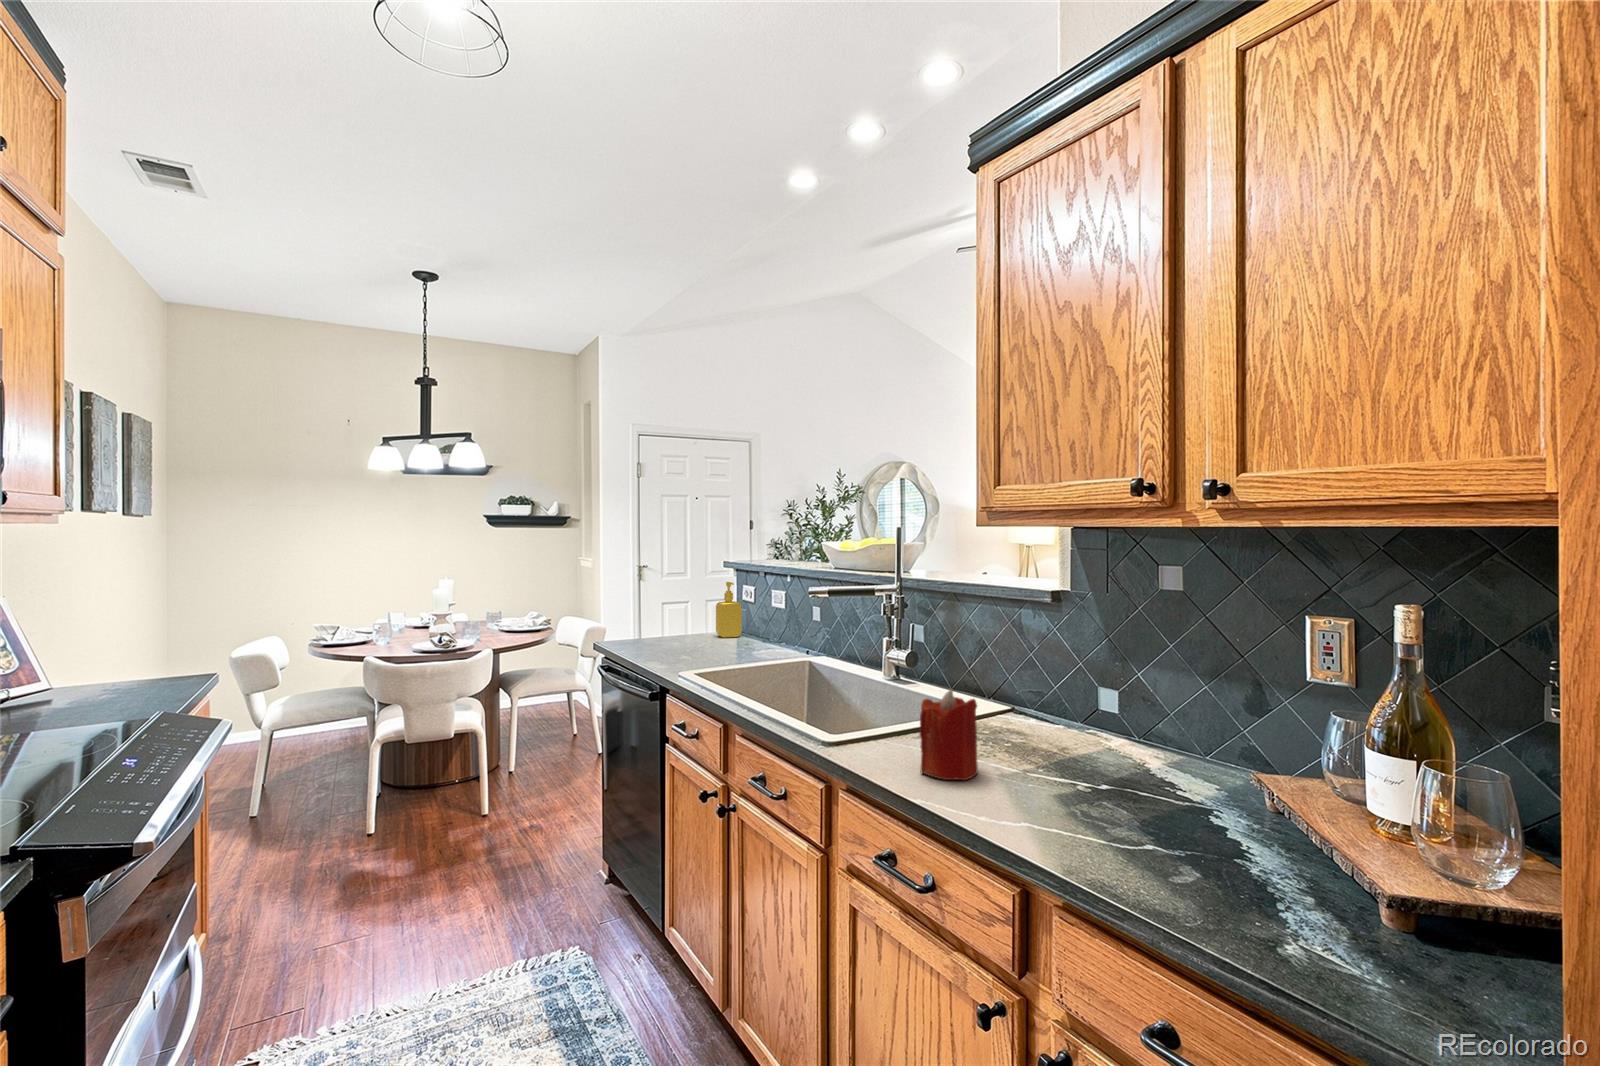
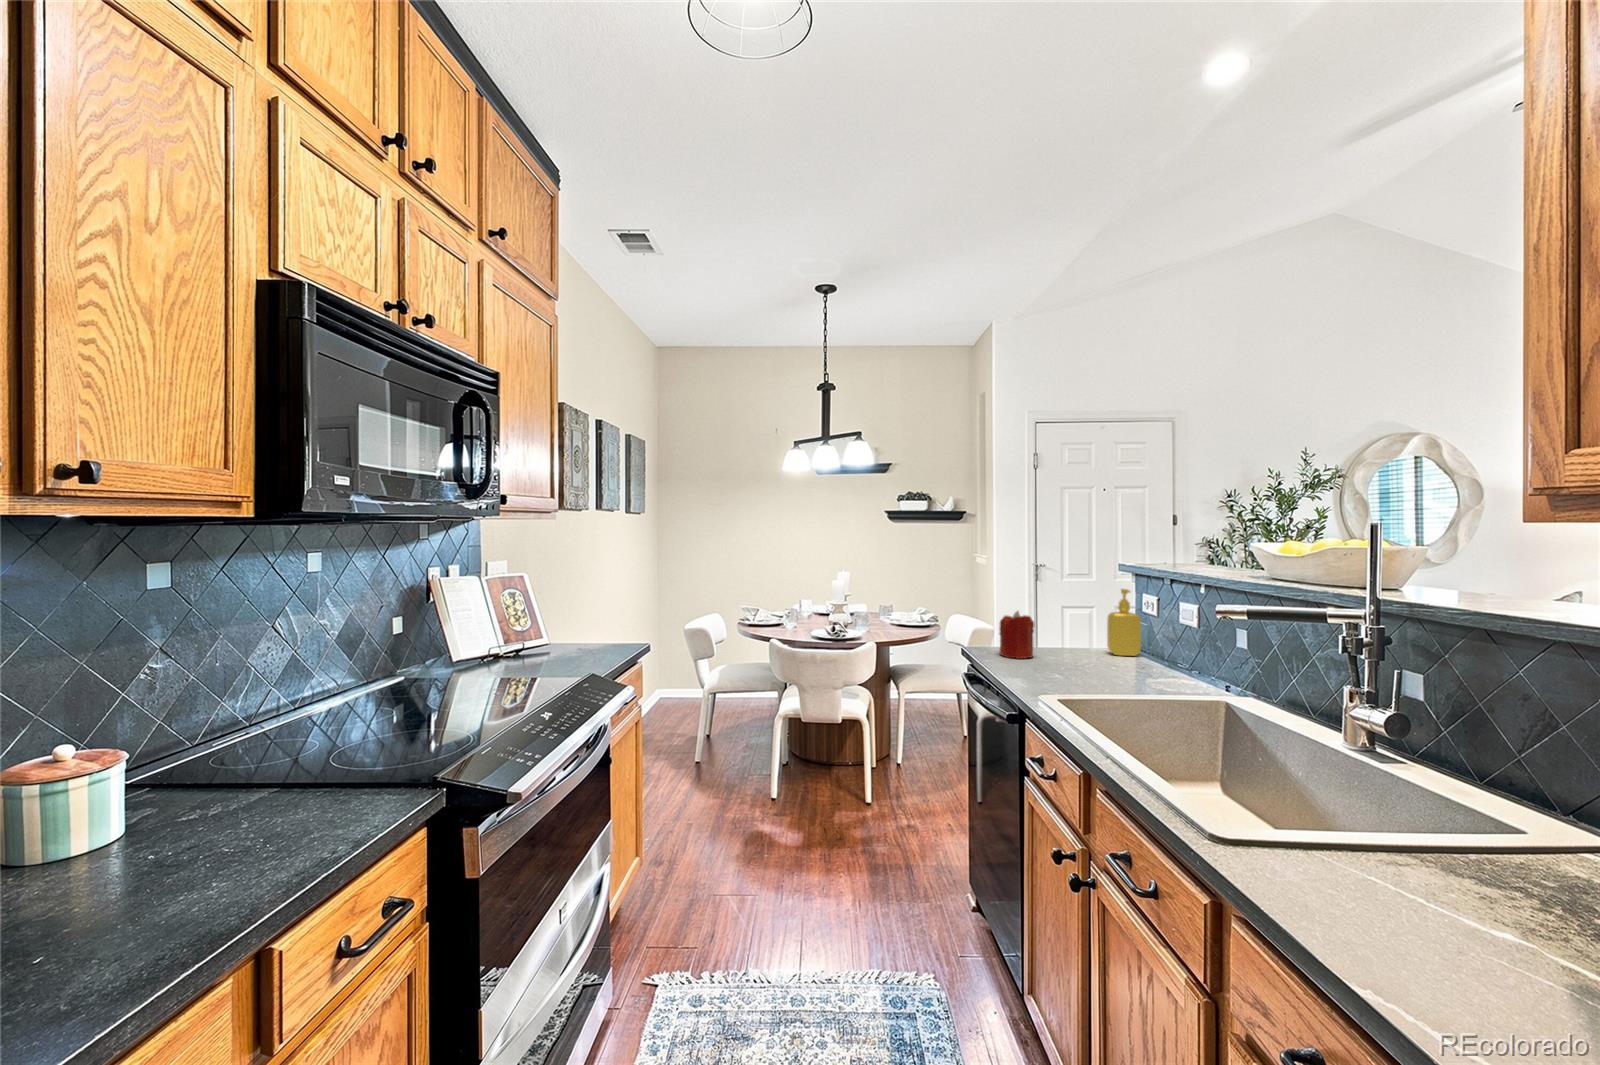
candle: present [920,690,978,780] -> present [1000,611,1034,659]

